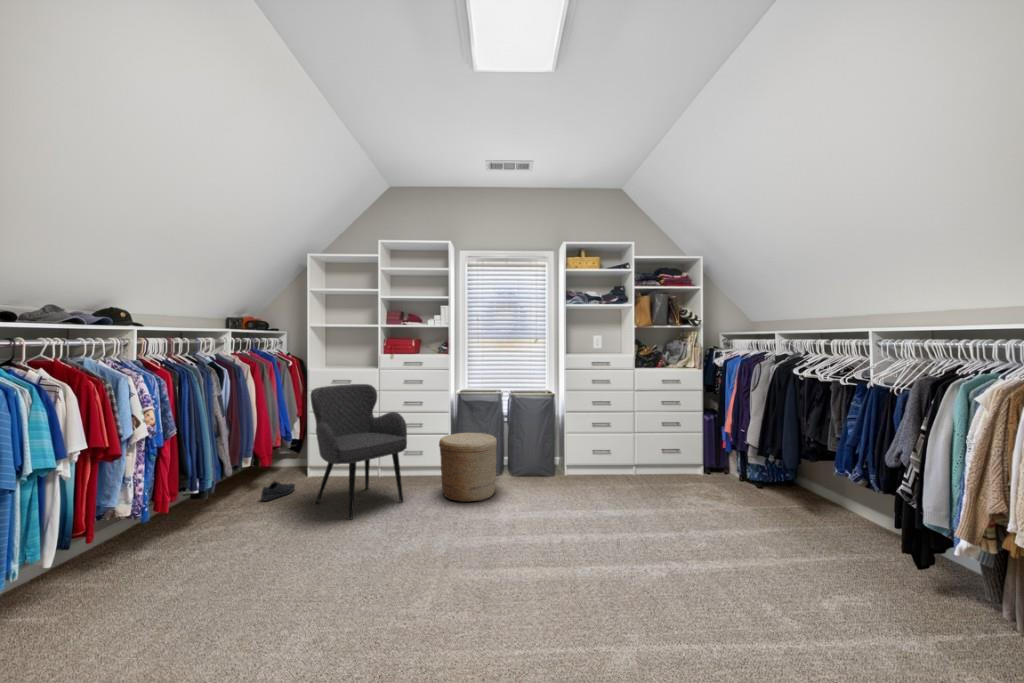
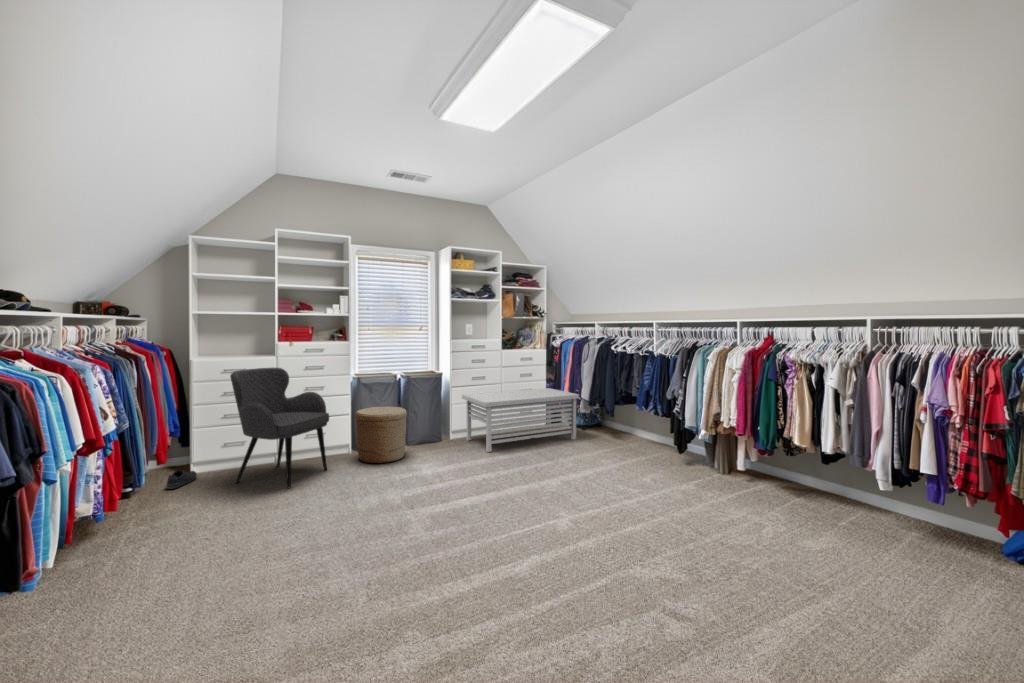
storage bench: none [575,423,741,506] -> present [462,388,579,452]

